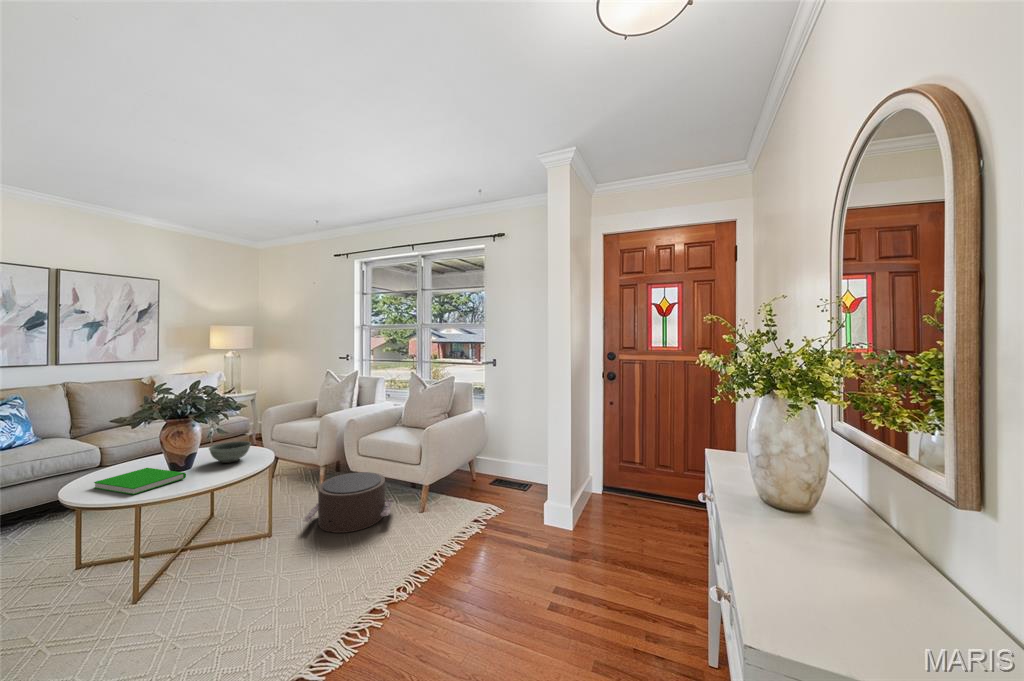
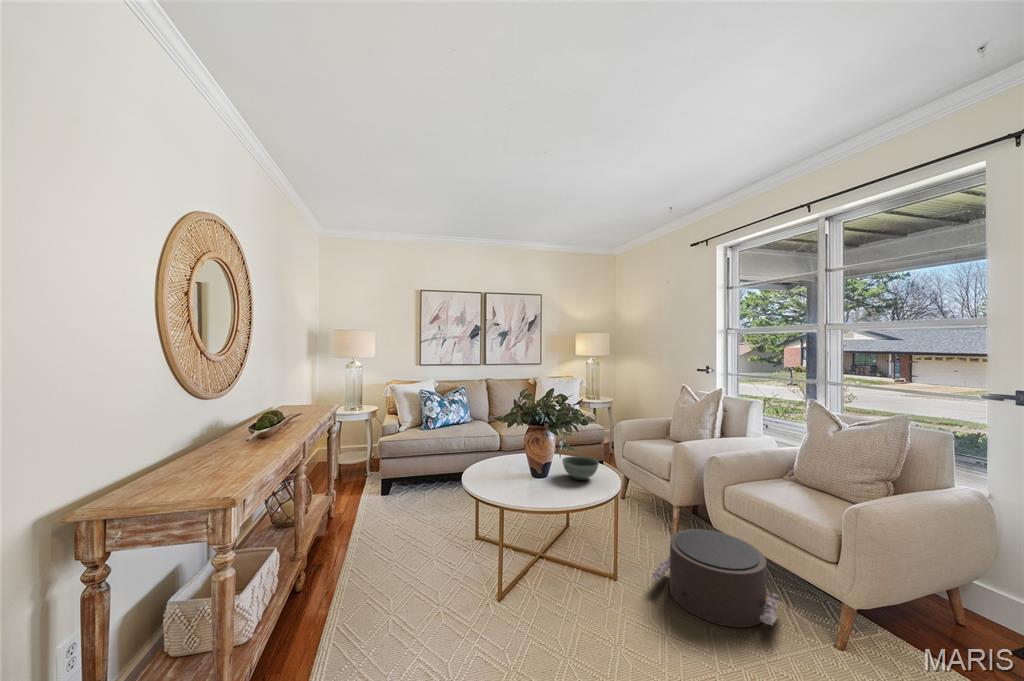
book: present [94,468,186,495] -> none [482,467,541,495]

